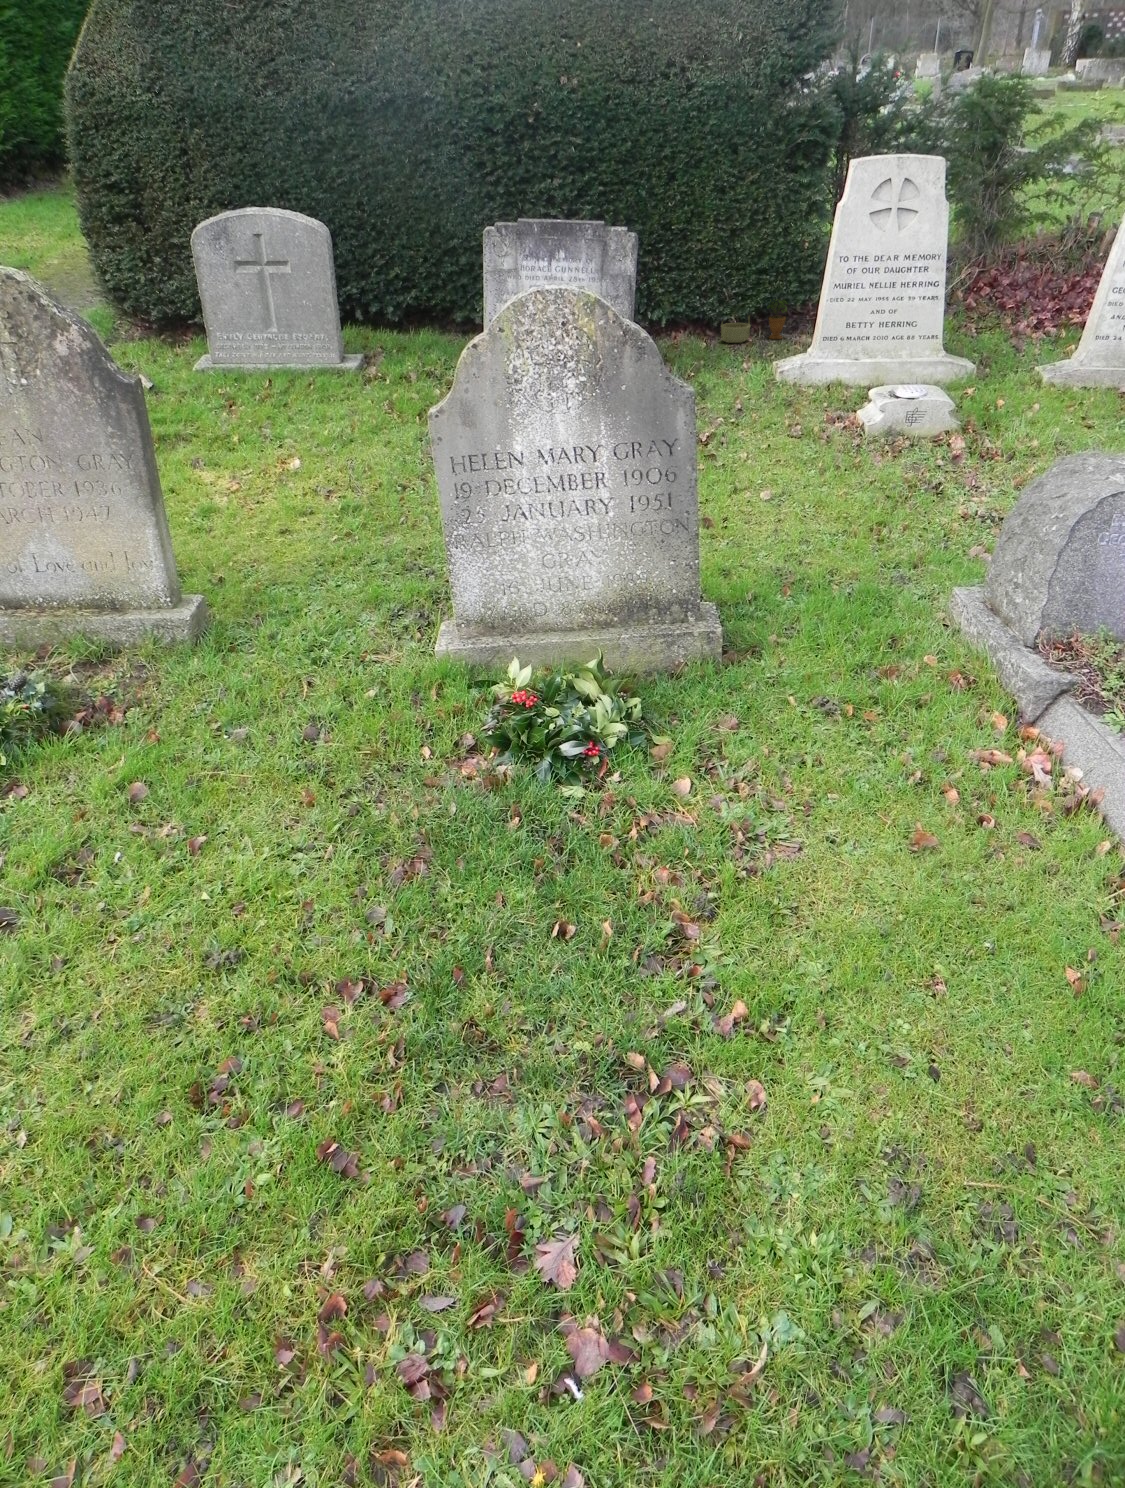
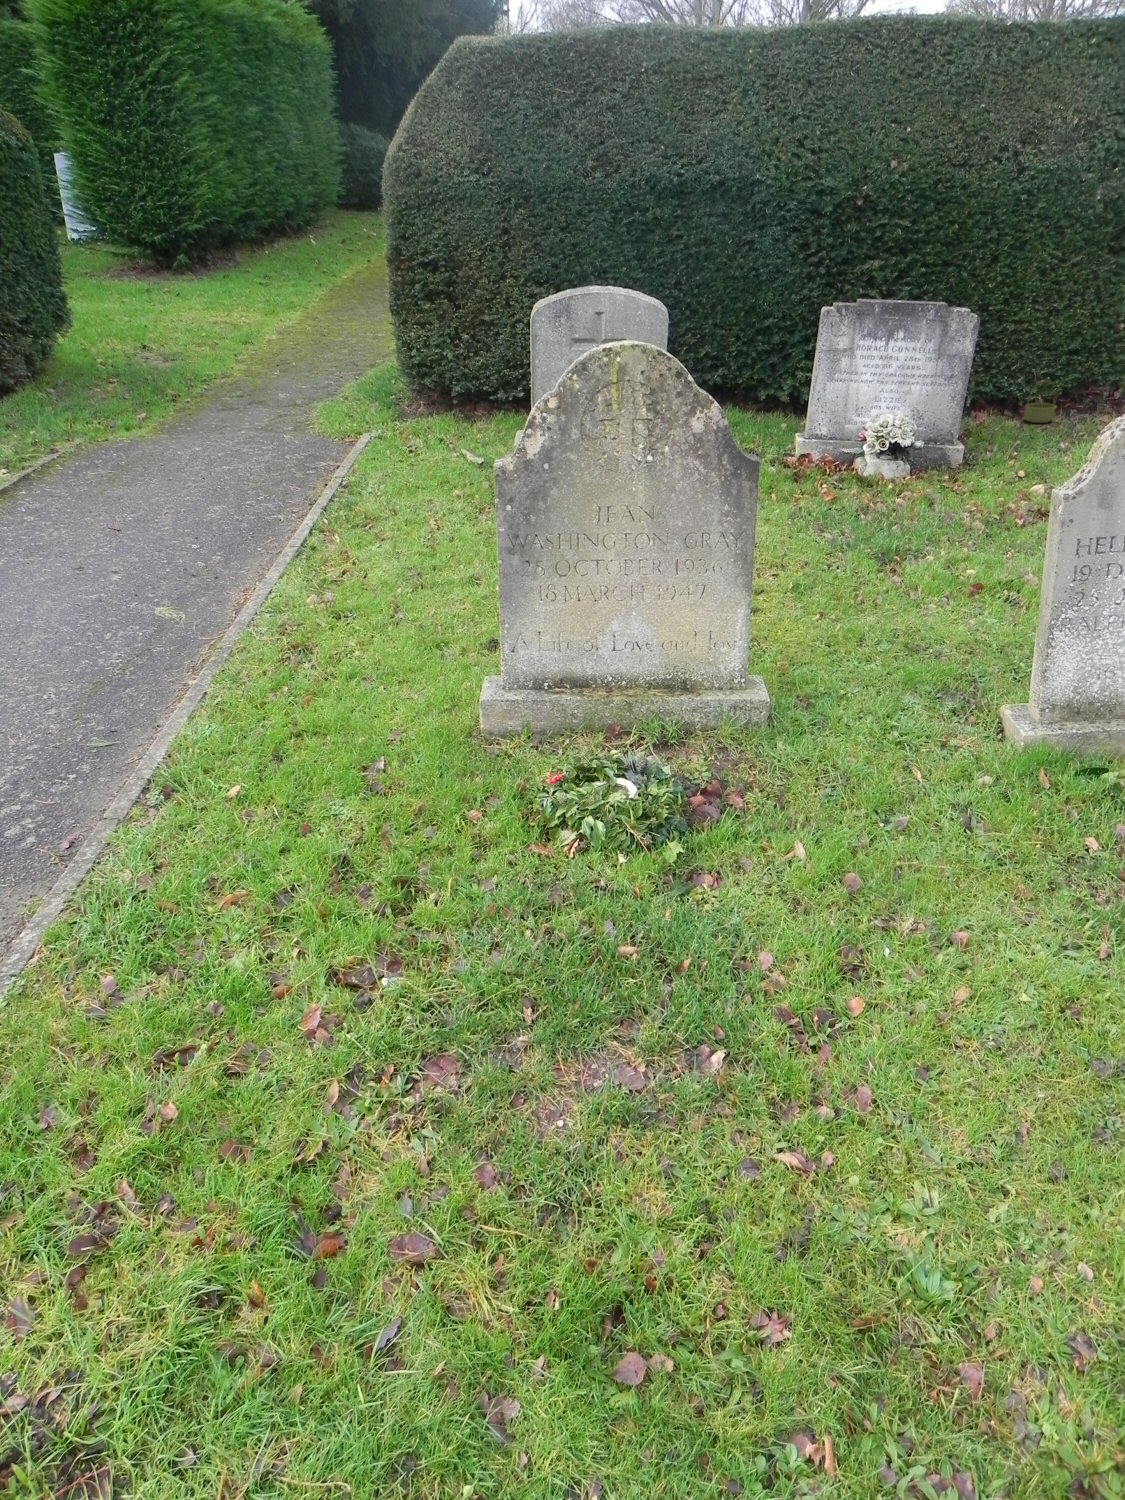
potted plant: present [768,299,787,339] -> none [1071,366,1098,420]

